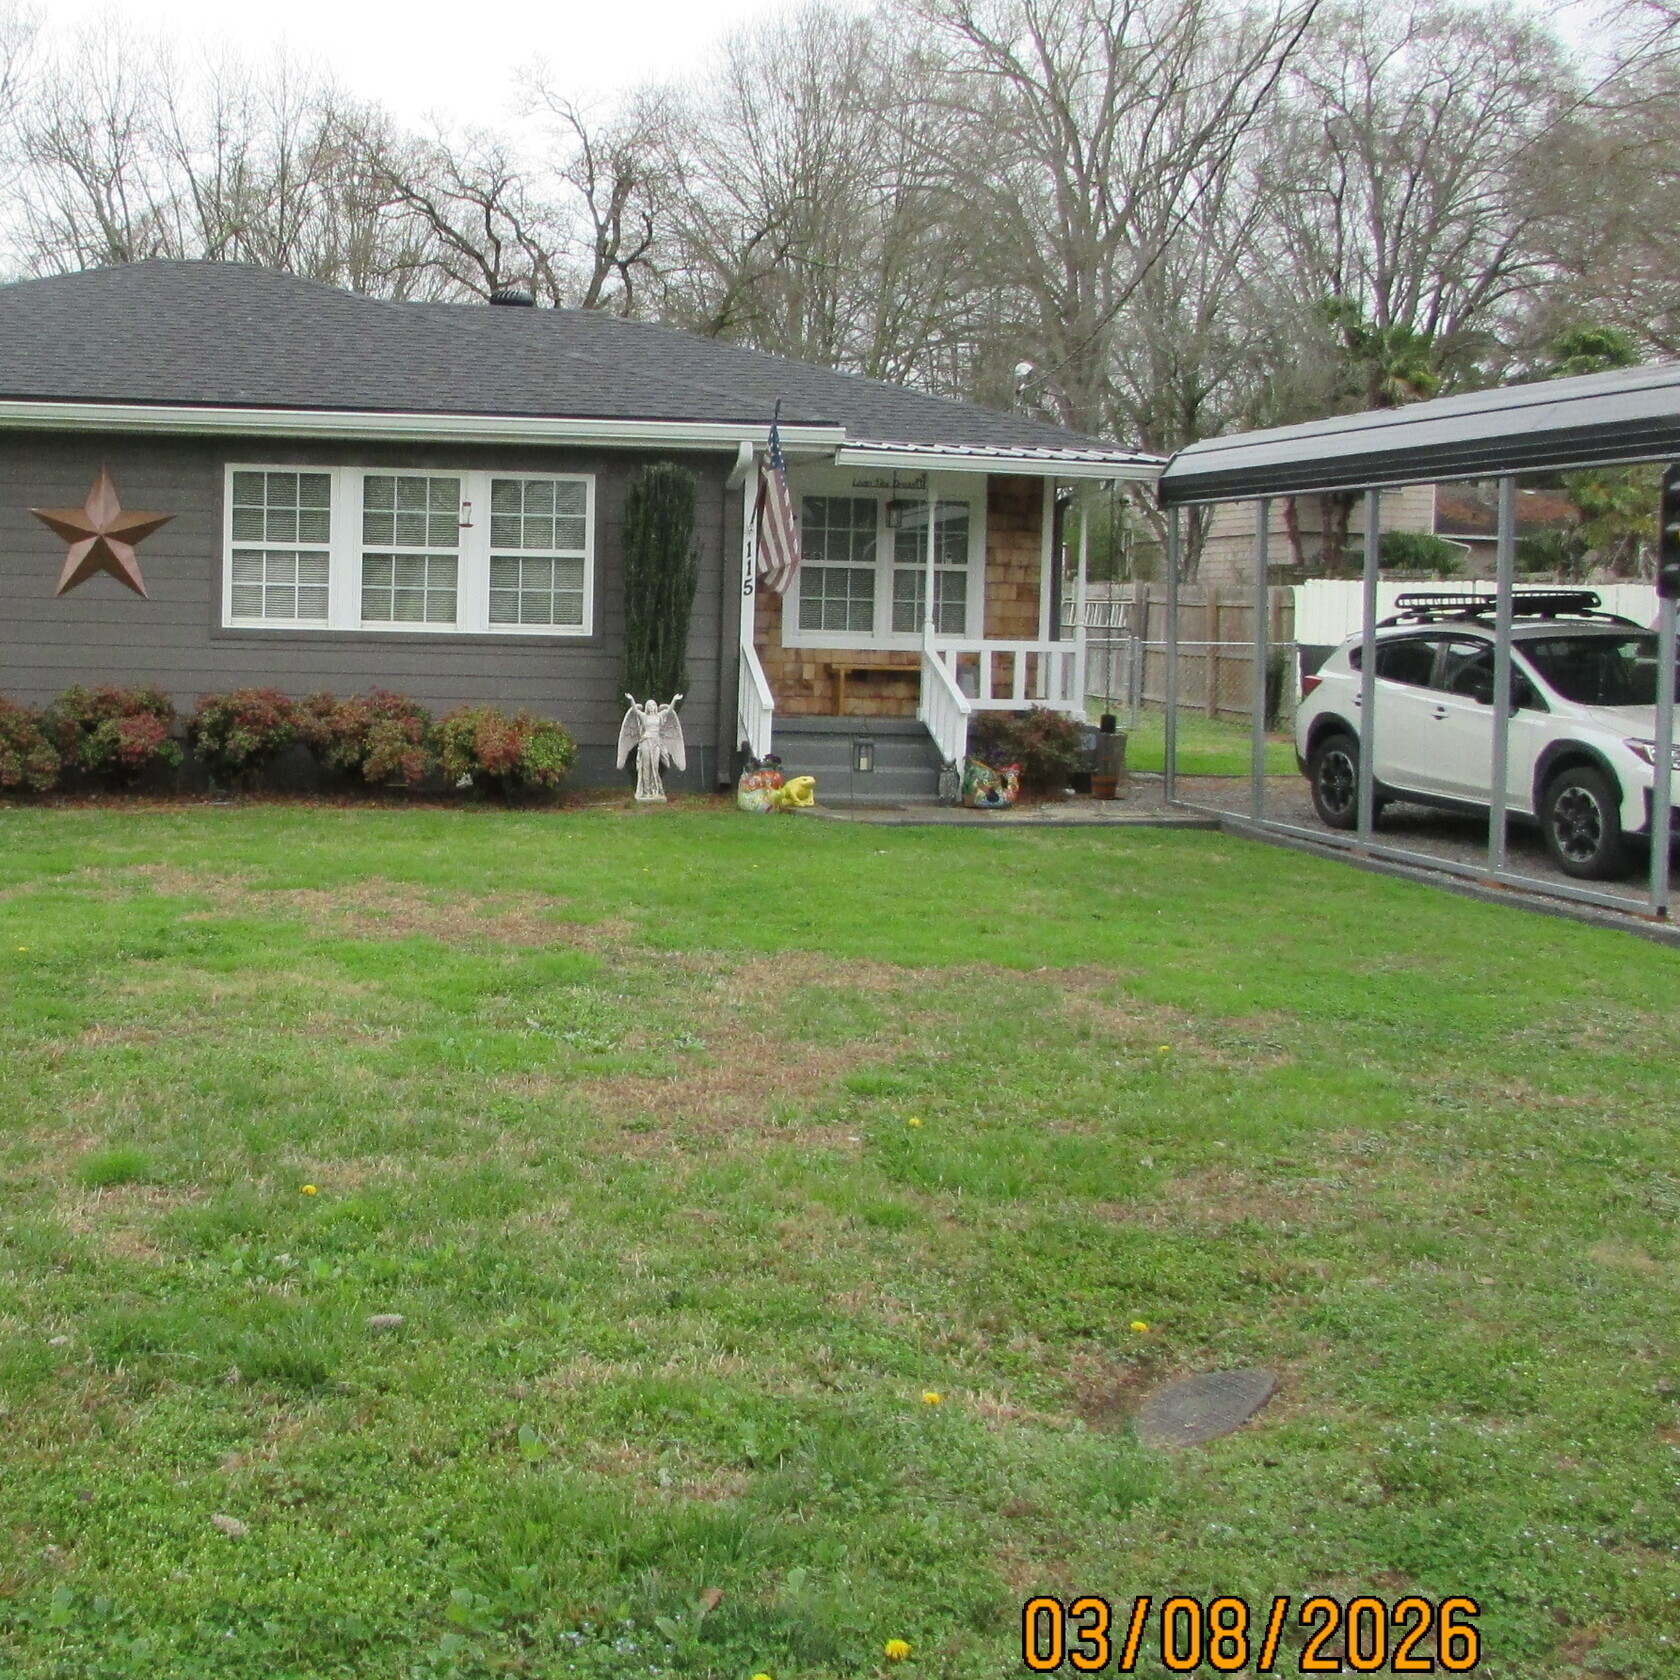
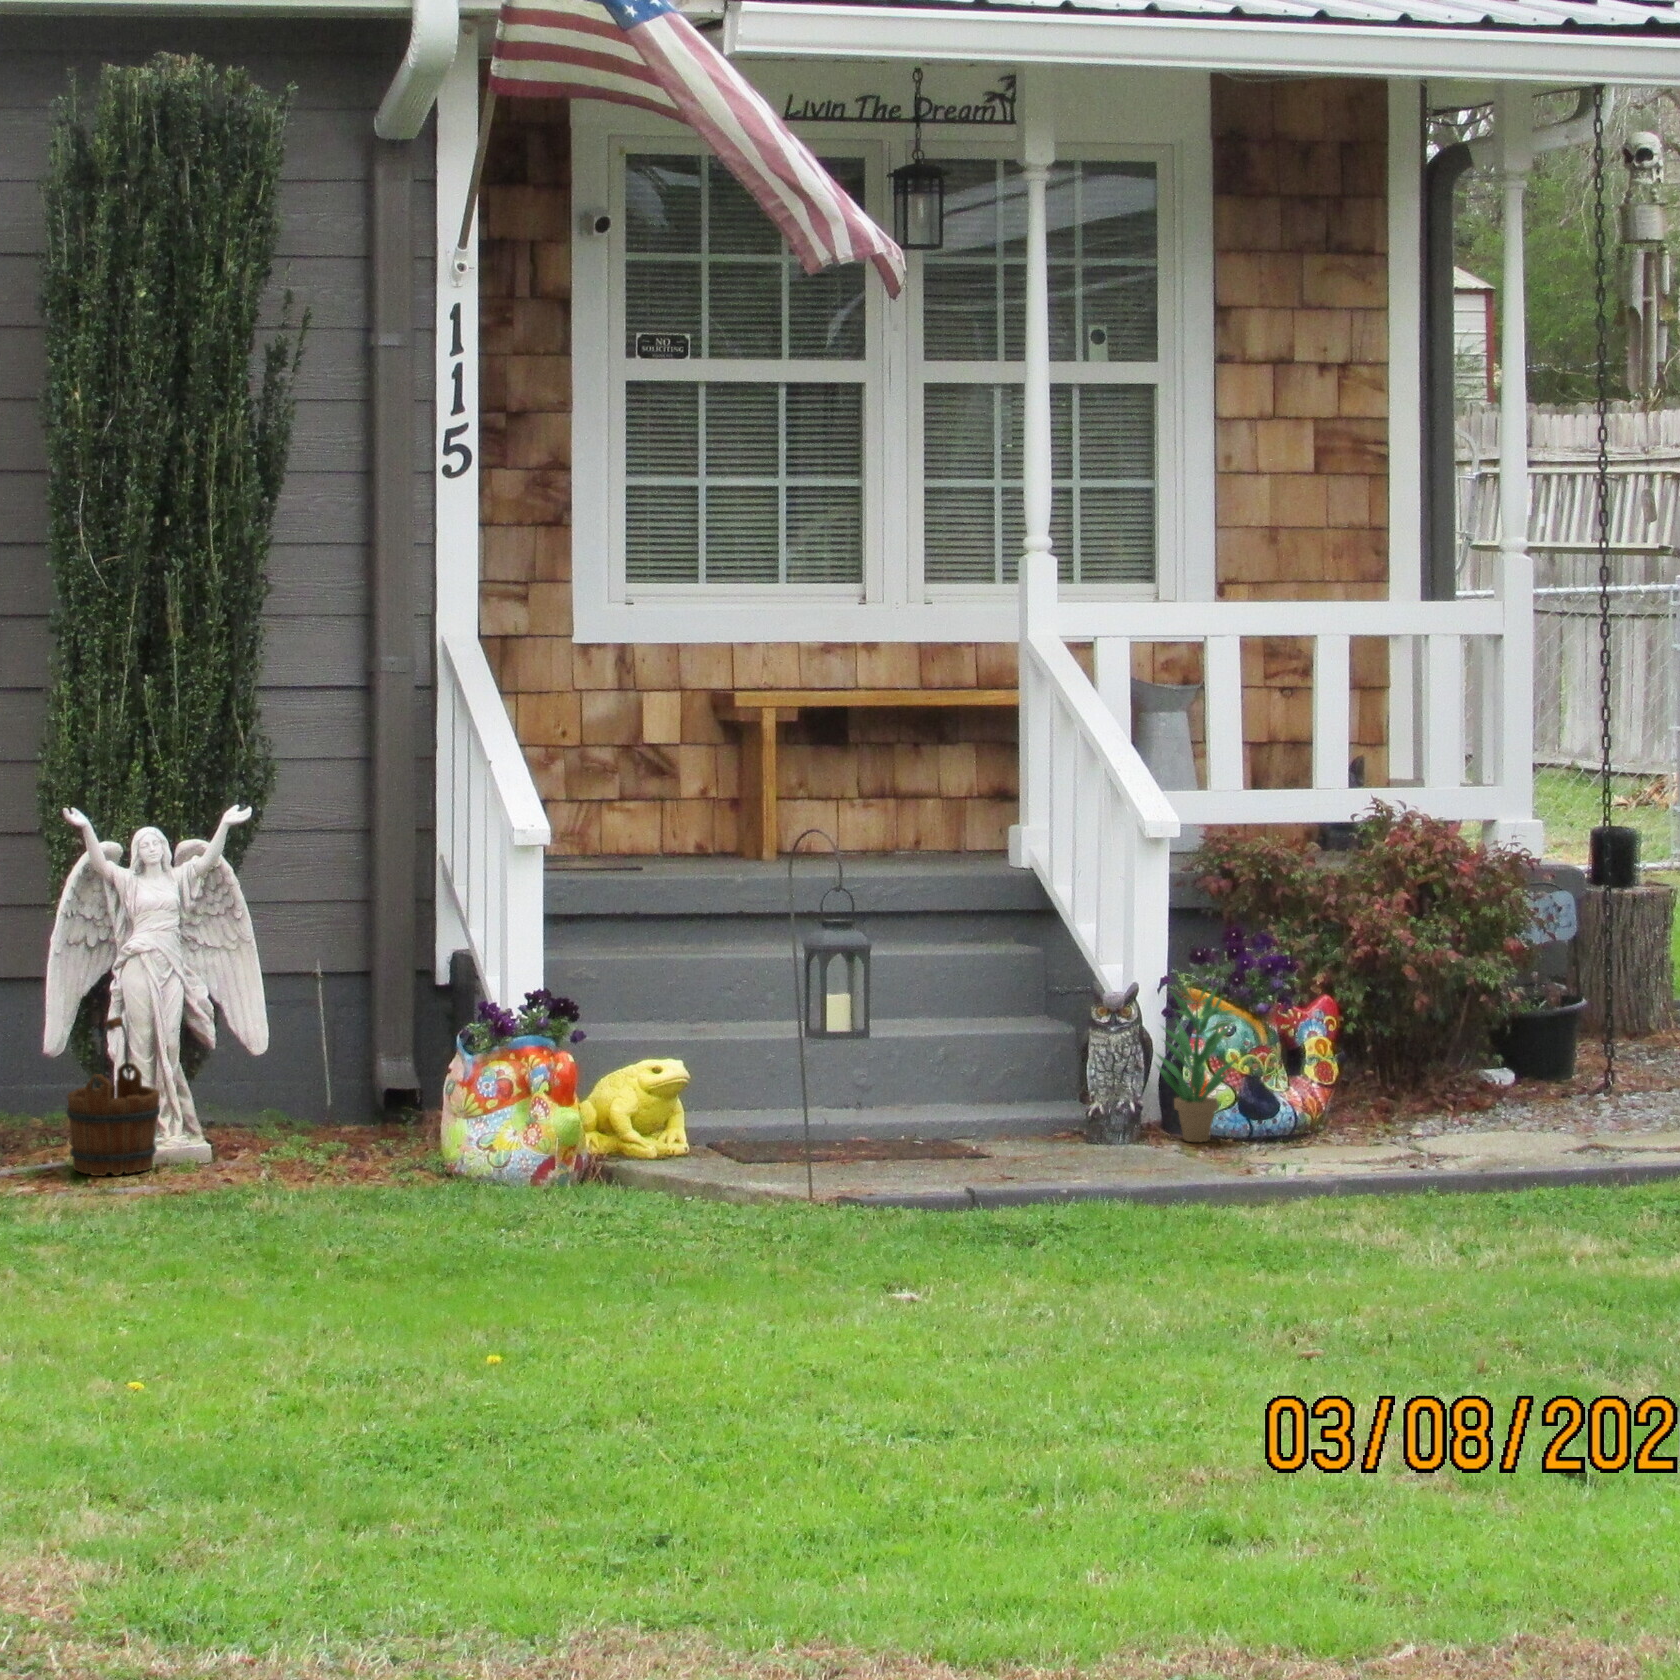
wooden bucket: present [1092,758,1119,799] -> present [67,1017,160,1176]

